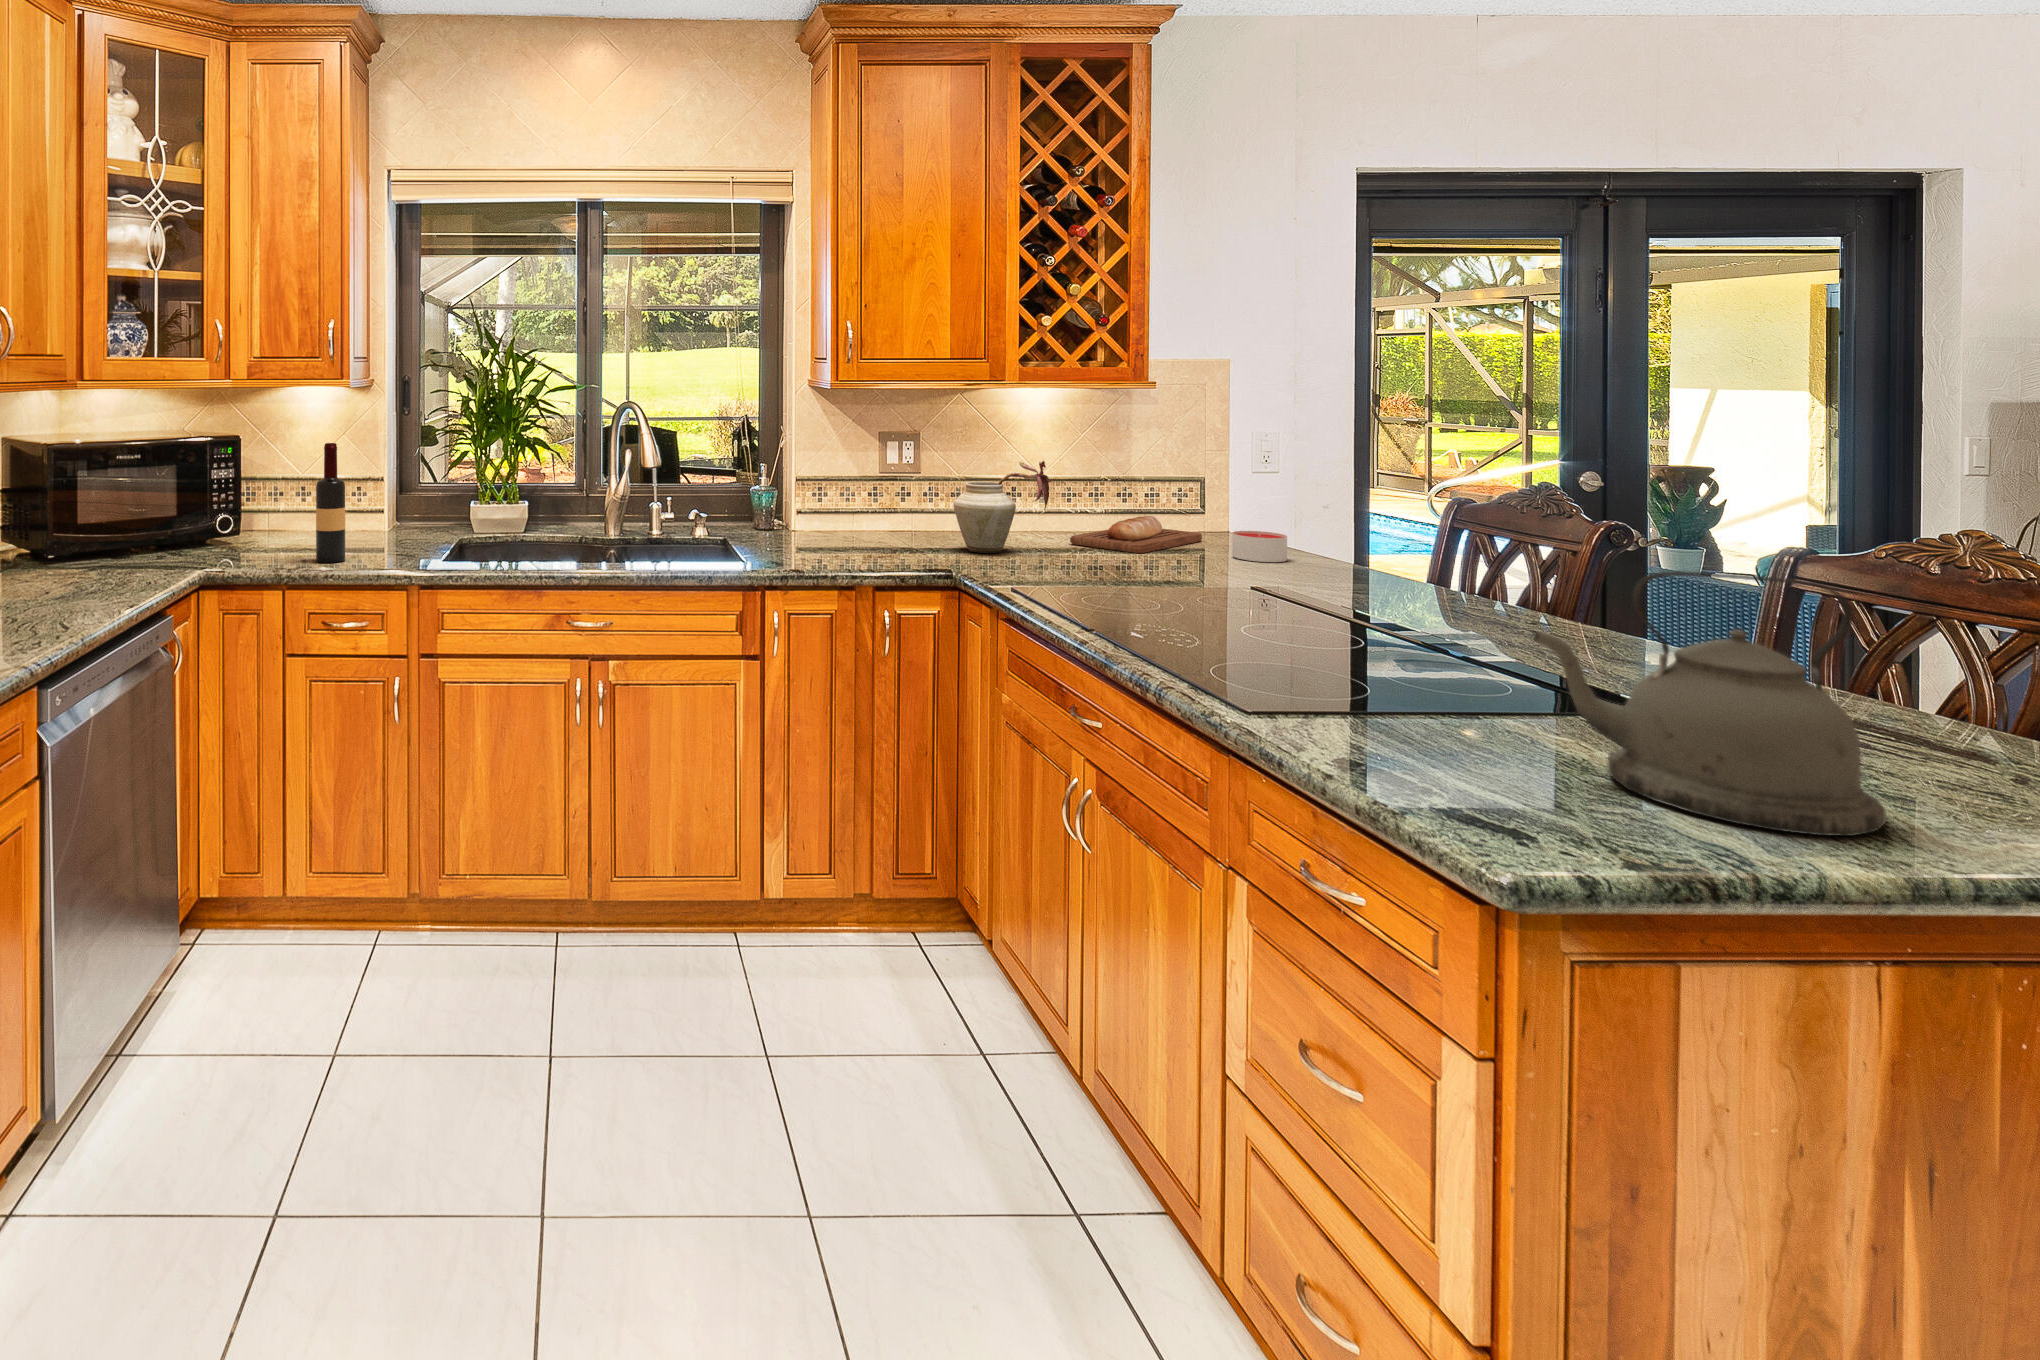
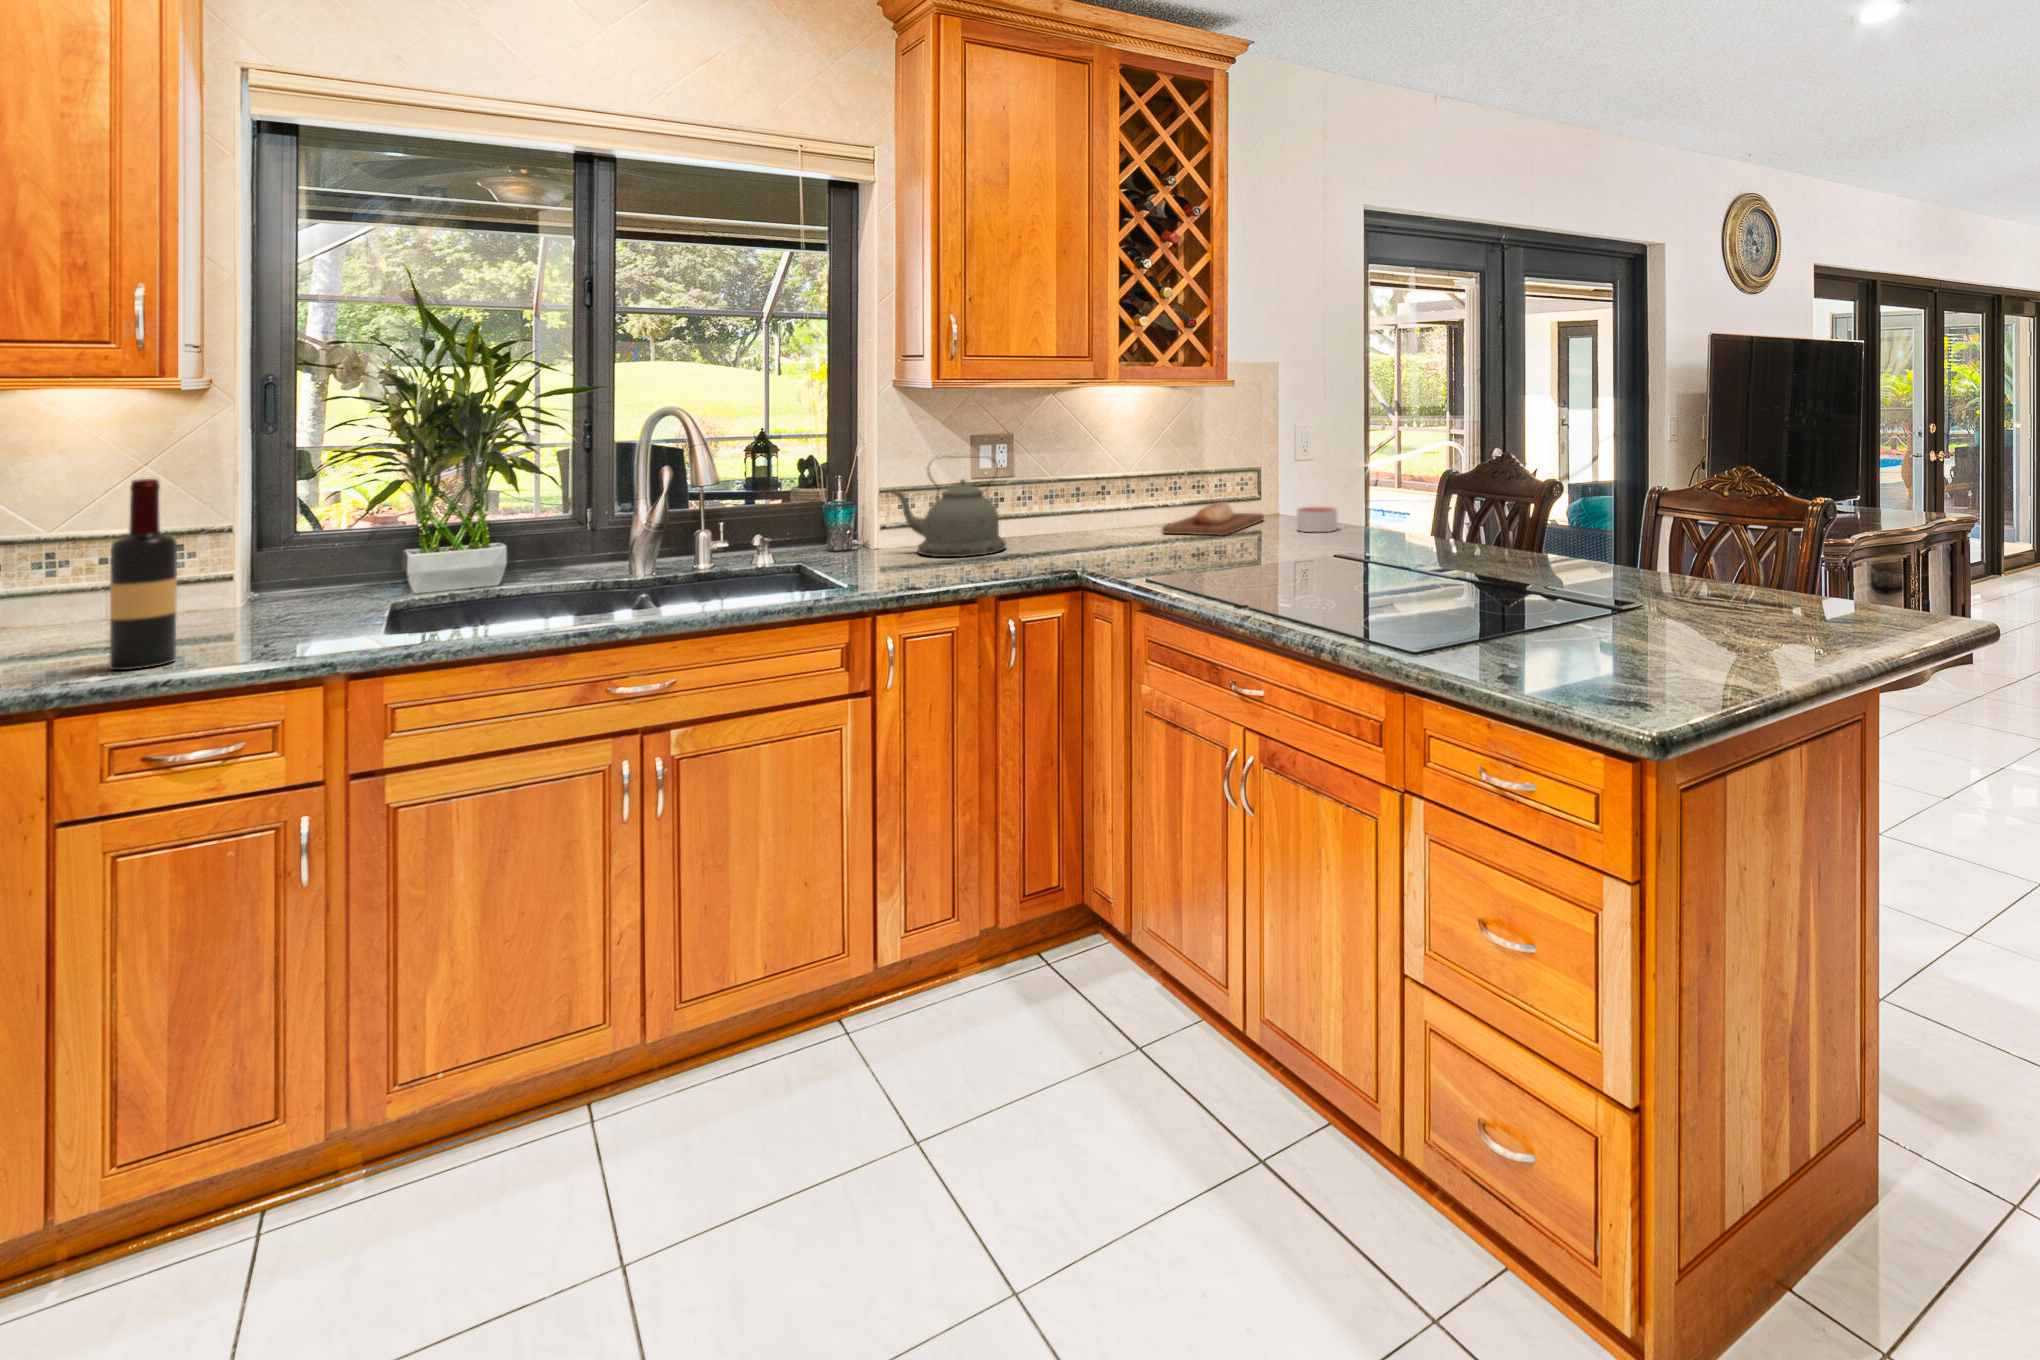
vase: present [953,461,1051,553] -> none [1061,454,1154,550]
kettle: present [1534,571,1886,836] -> present [891,457,1006,557]

